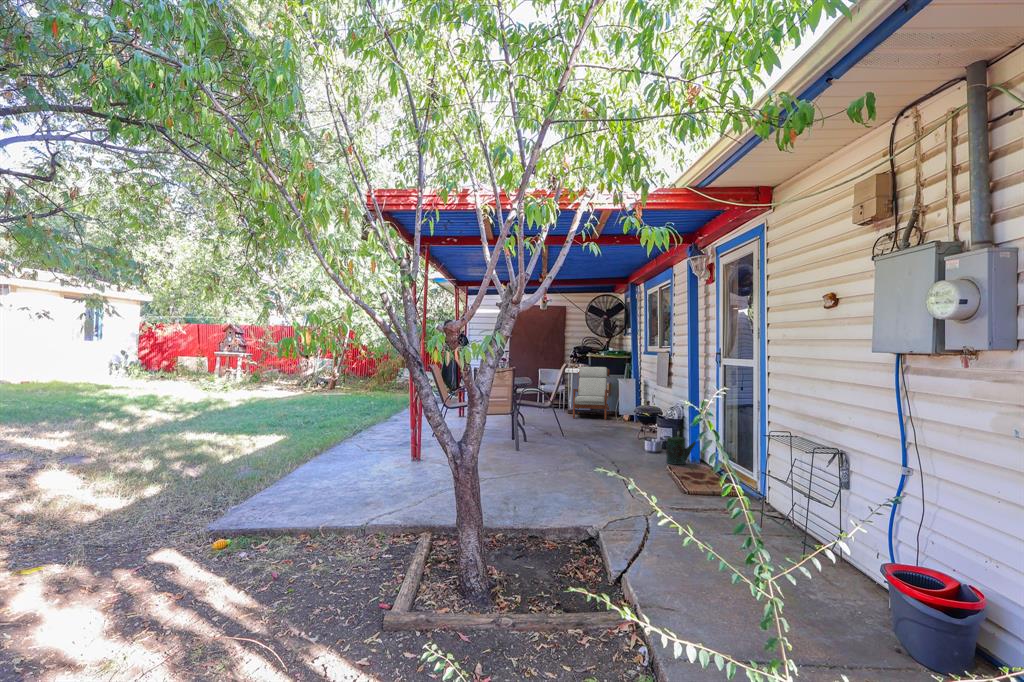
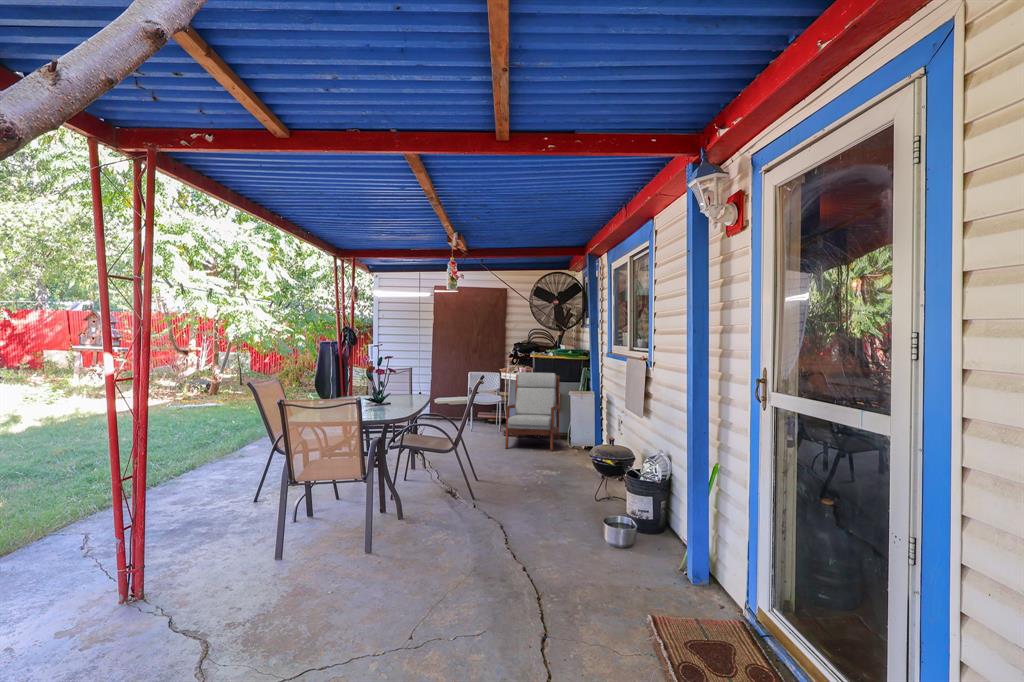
watering can: present [666,437,696,465] -> none [632,530,716,596]

